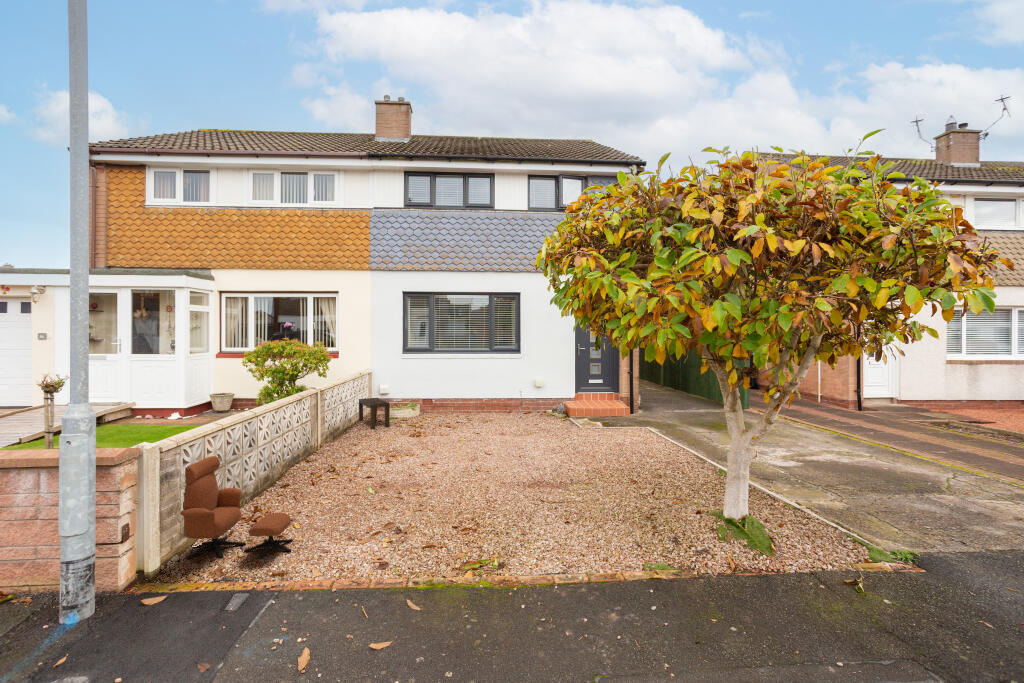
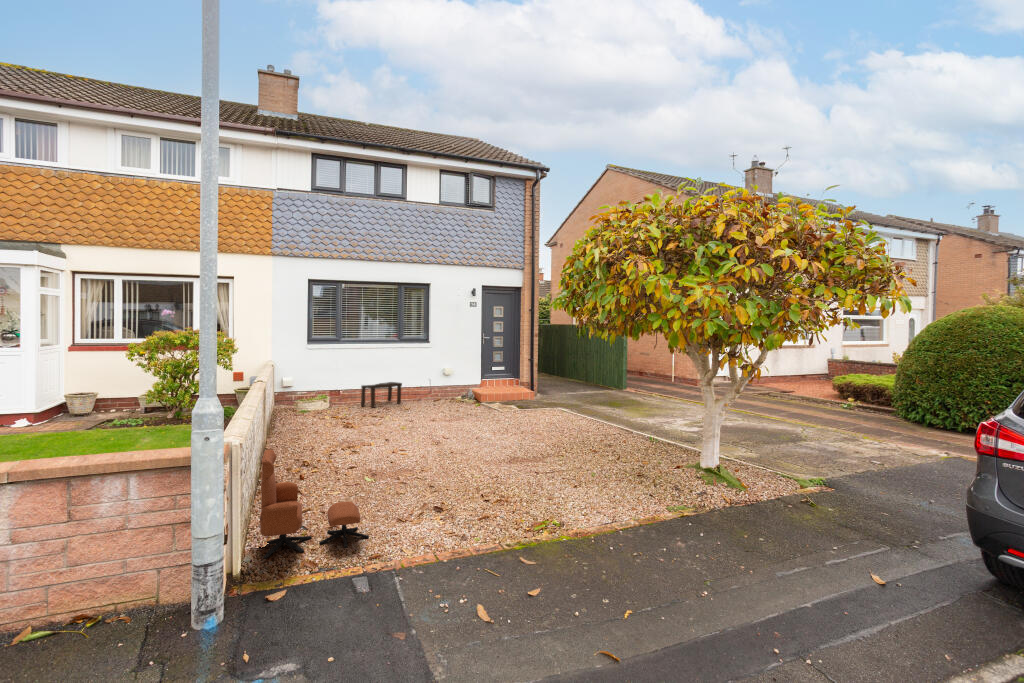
bench: present [359,398,390,429] -> present [361,382,402,408]

